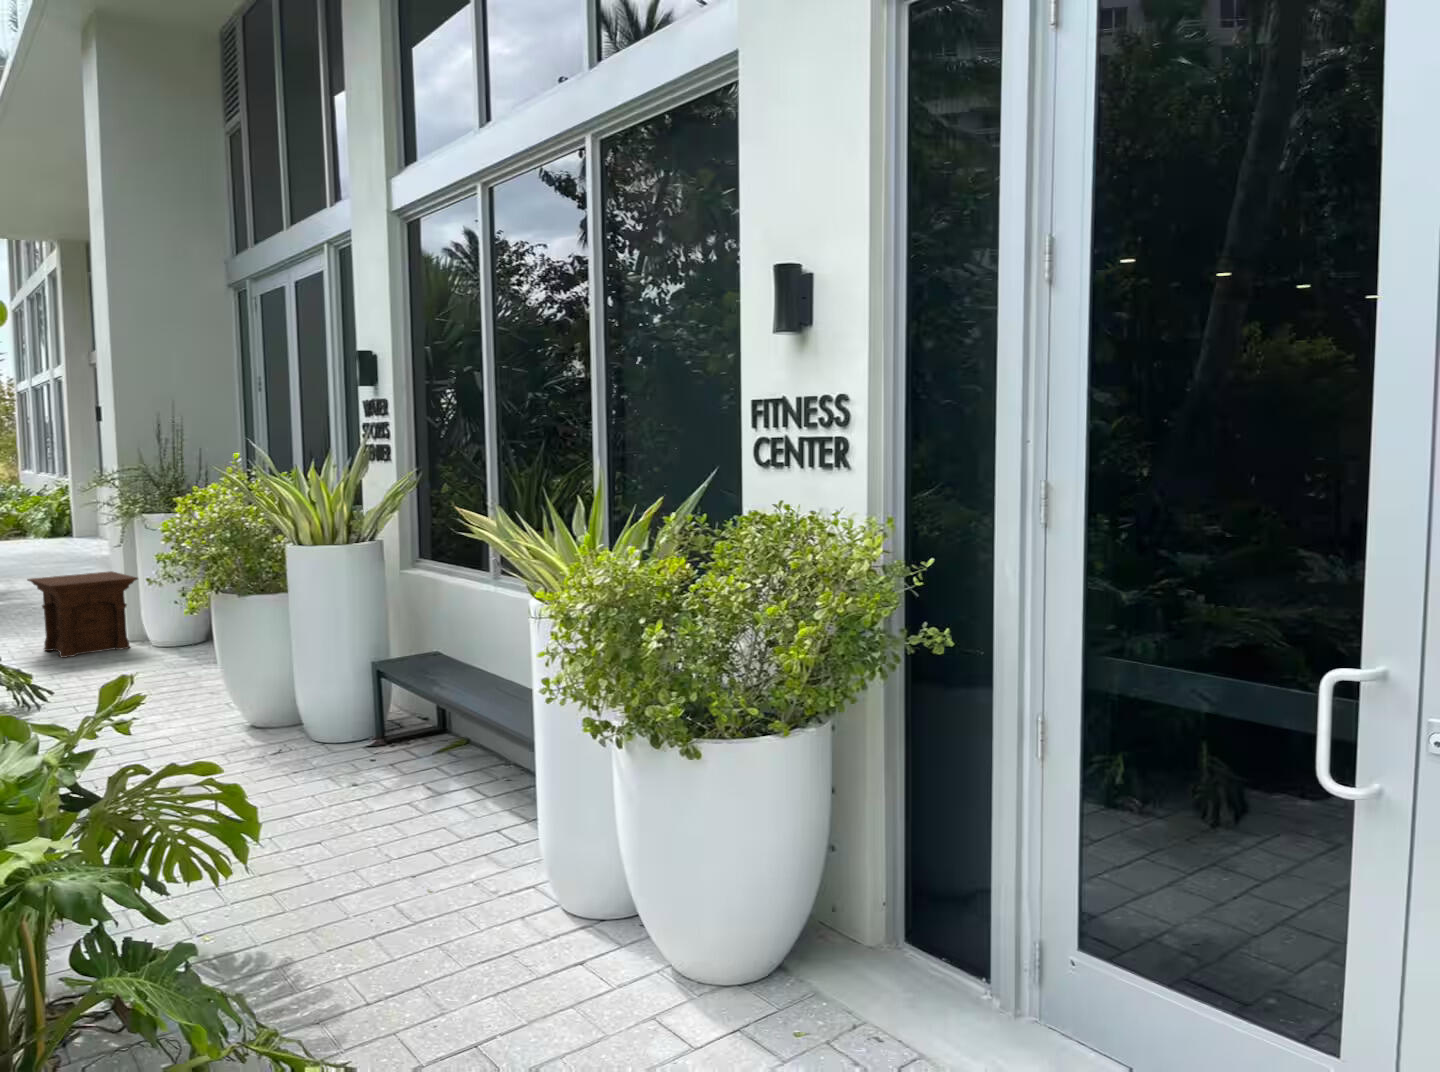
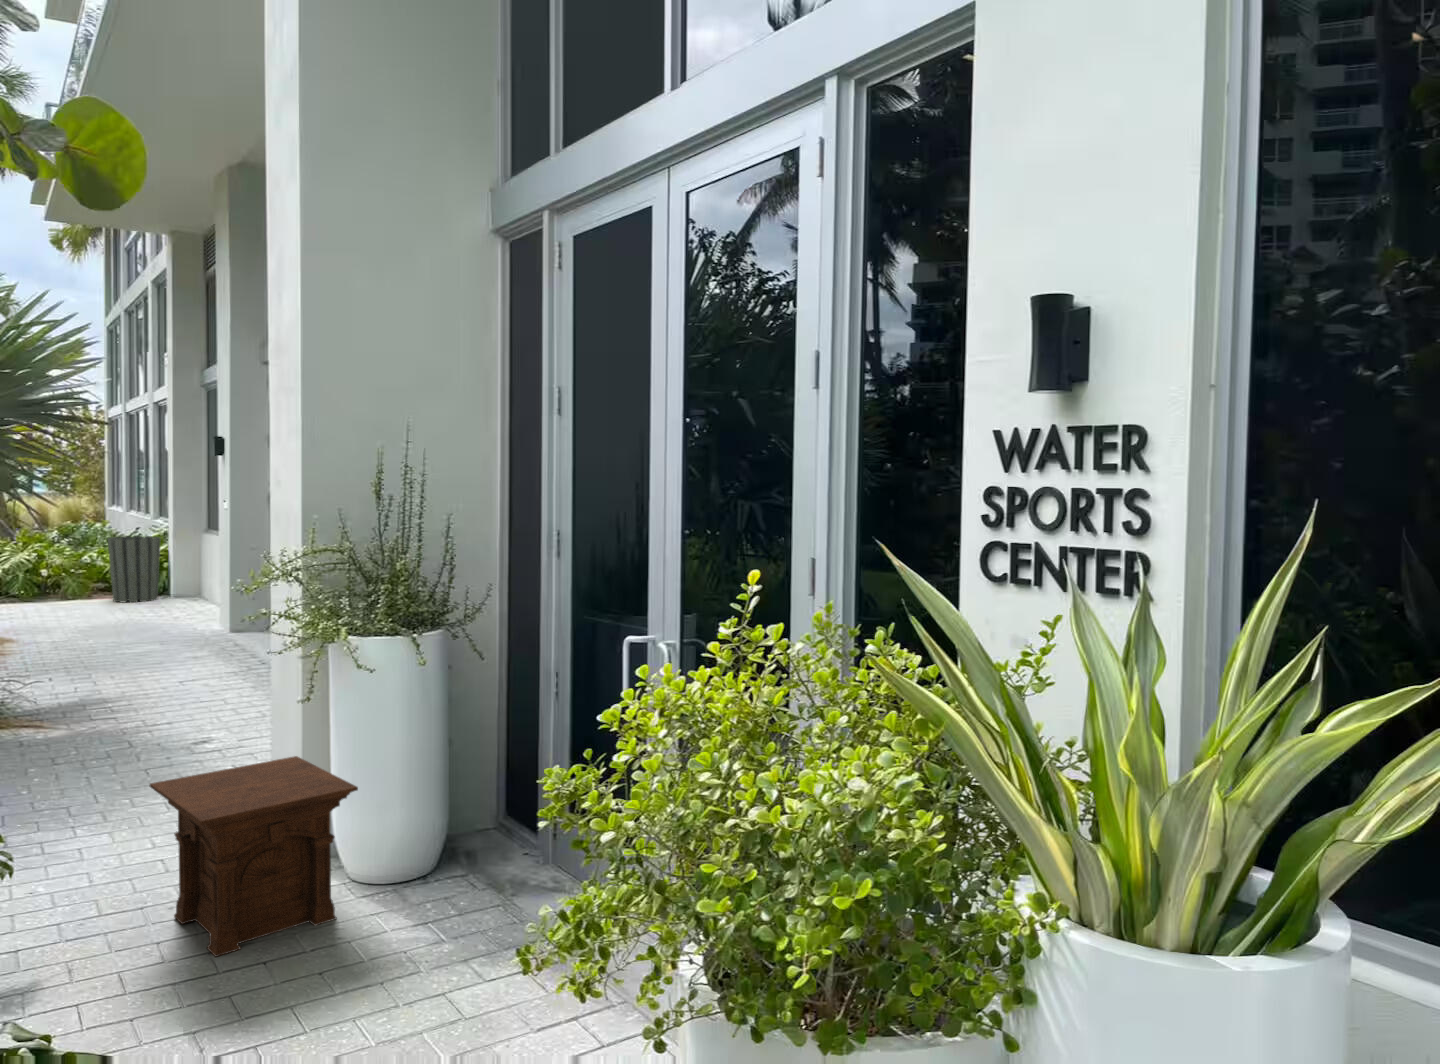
trash can: none [18,489,62,543] -> present [108,536,161,602]

